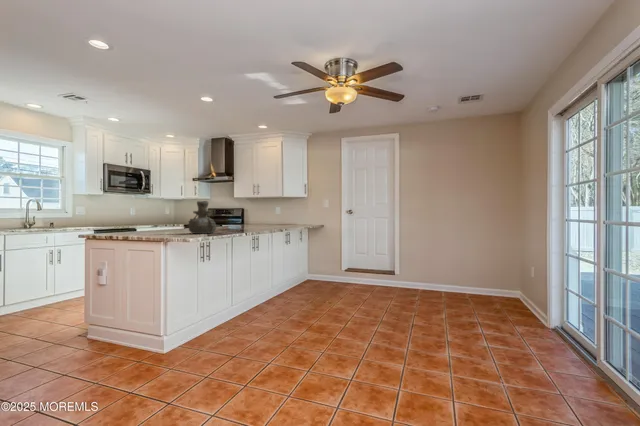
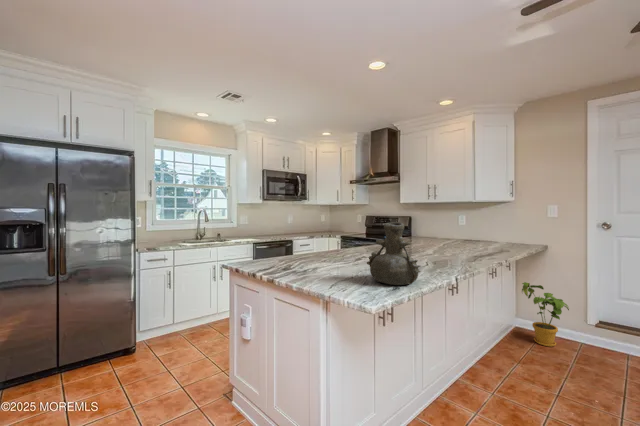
house plant: none [305,248,329,287] -> present [522,282,569,347]

